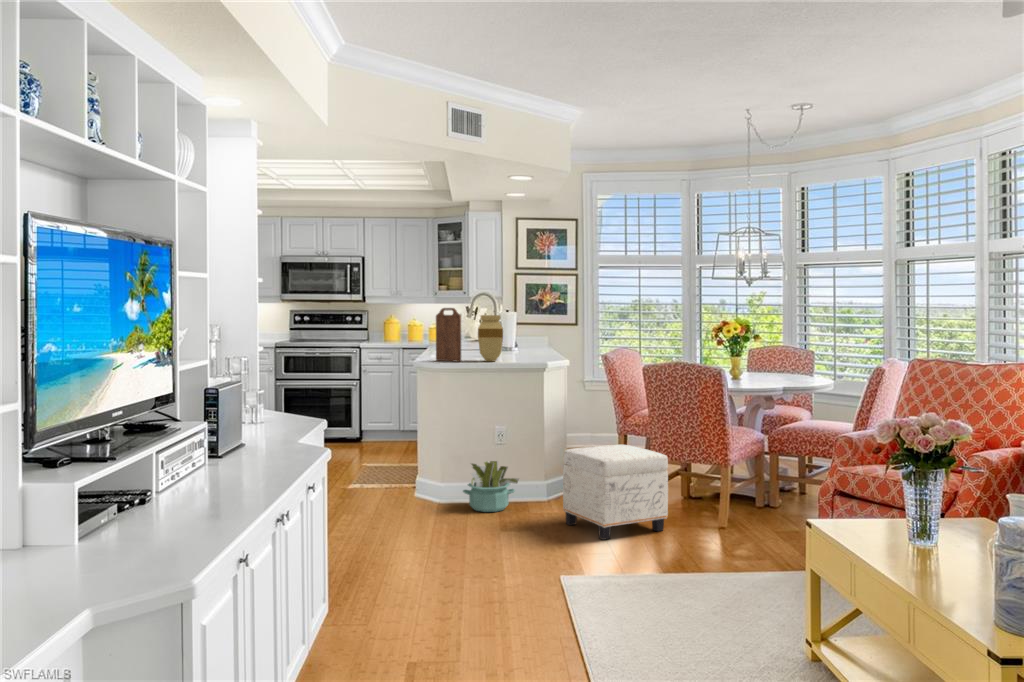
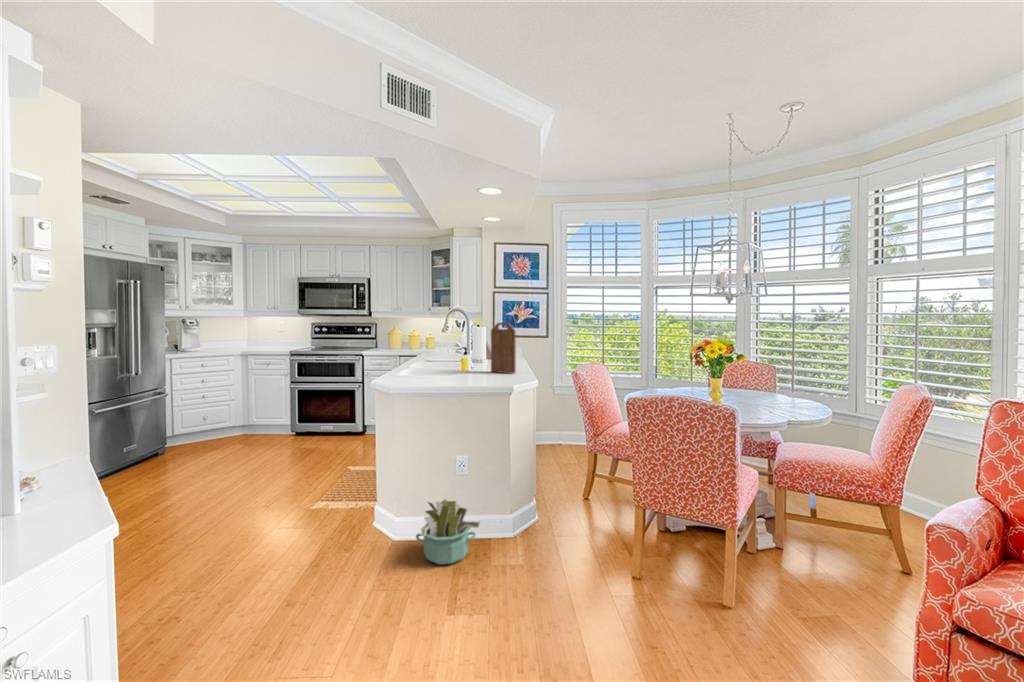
cutting board: present [436,308,461,362] -> present [491,323,516,374]
vase: present [478,315,503,361] -> none [435,334,465,387]
ottoman: present [563,445,668,540] -> none [528,490,663,645]

